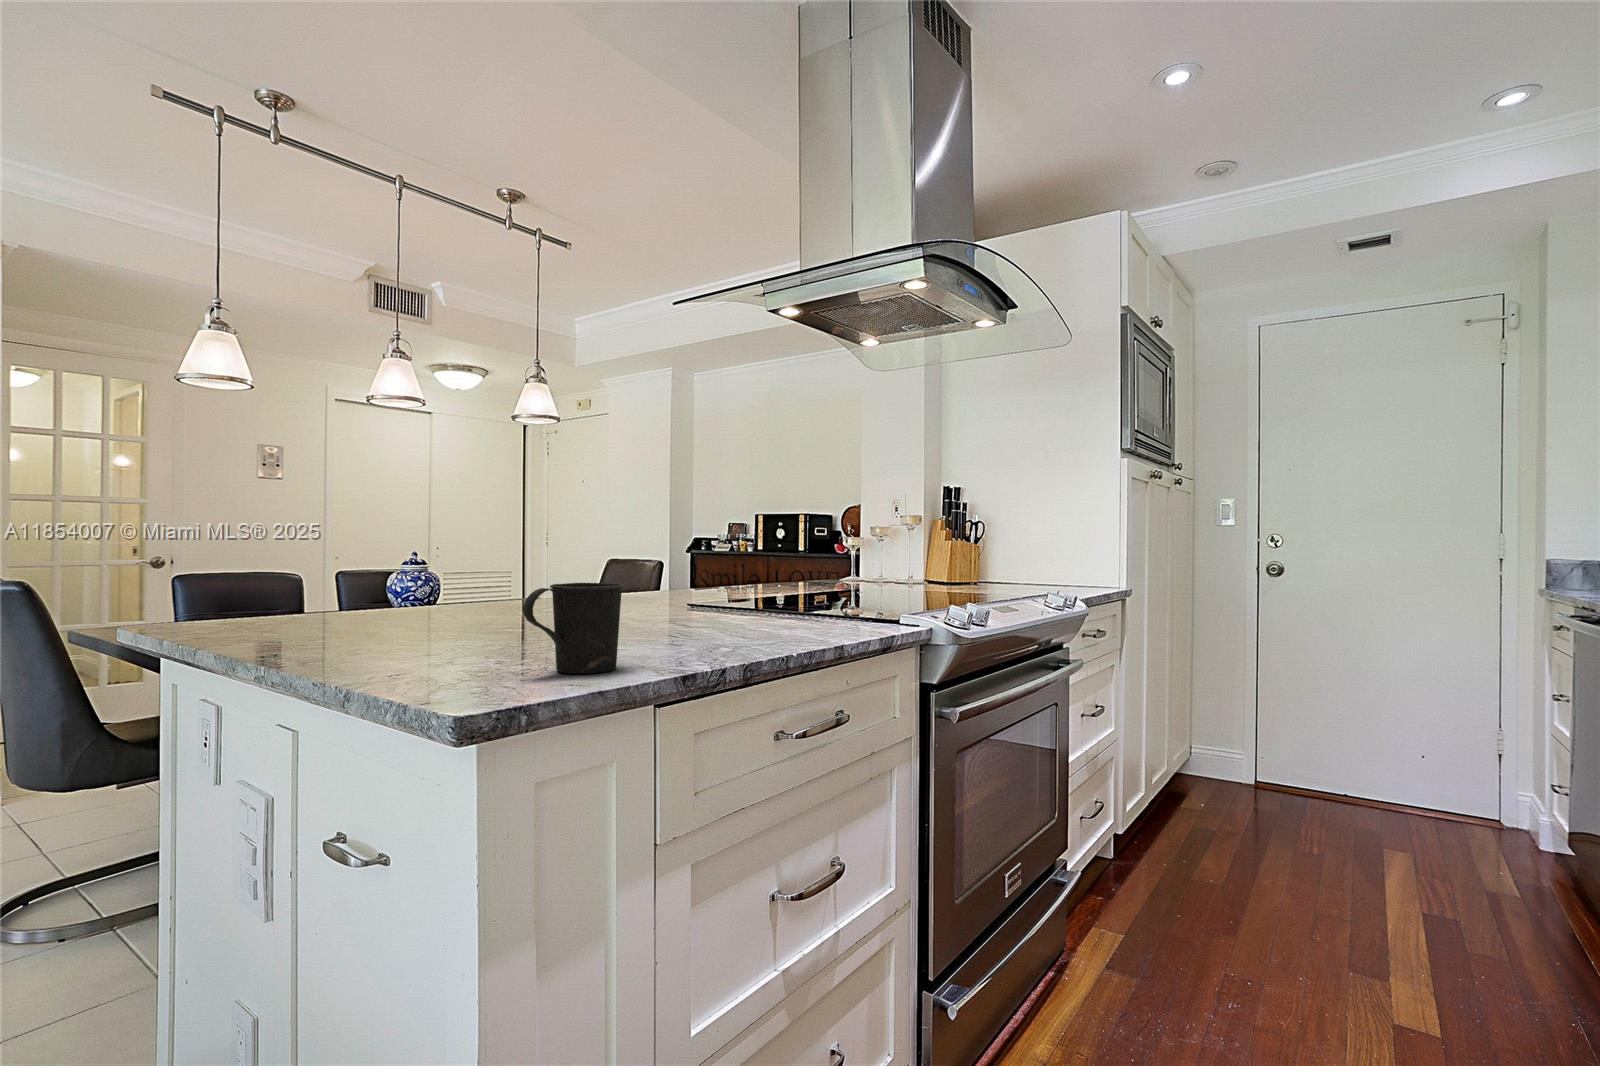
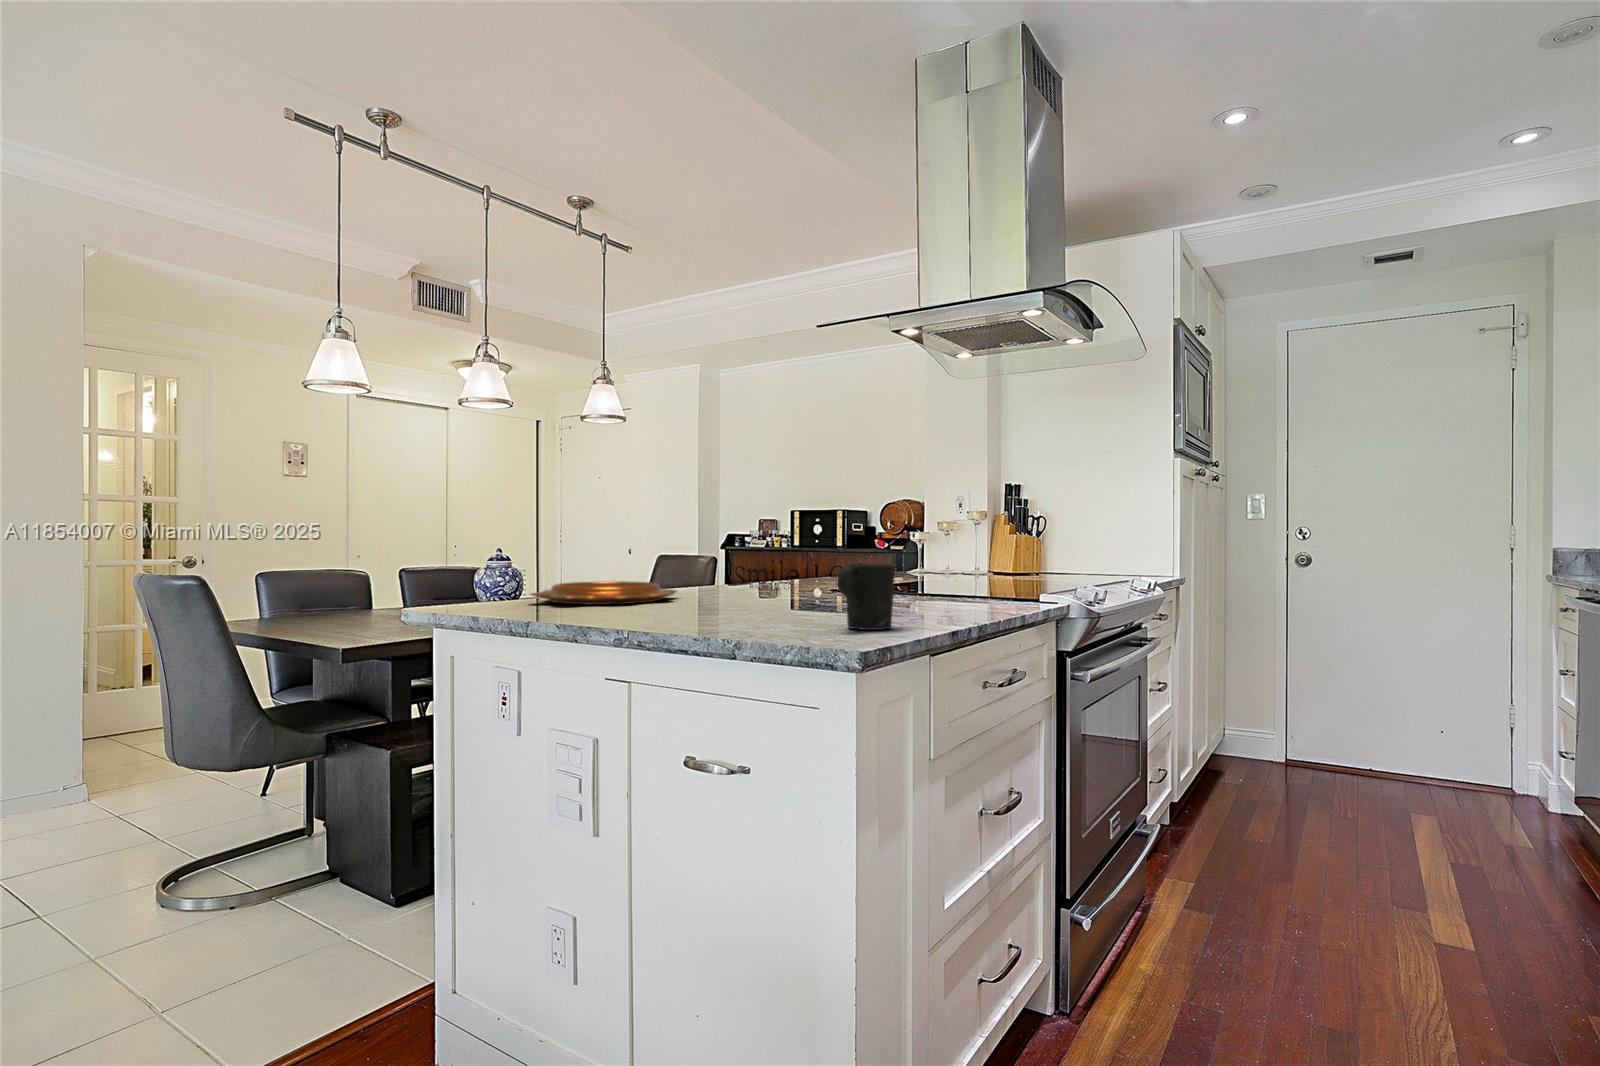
decorative bowl: none [327,592,513,621] -> present [530,581,677,605]

